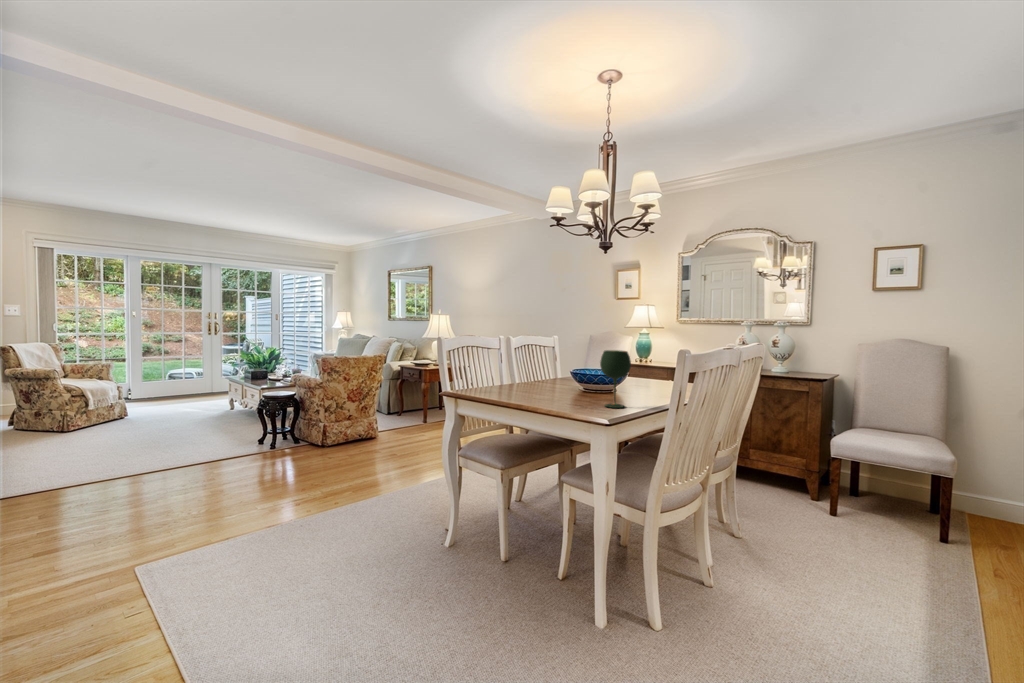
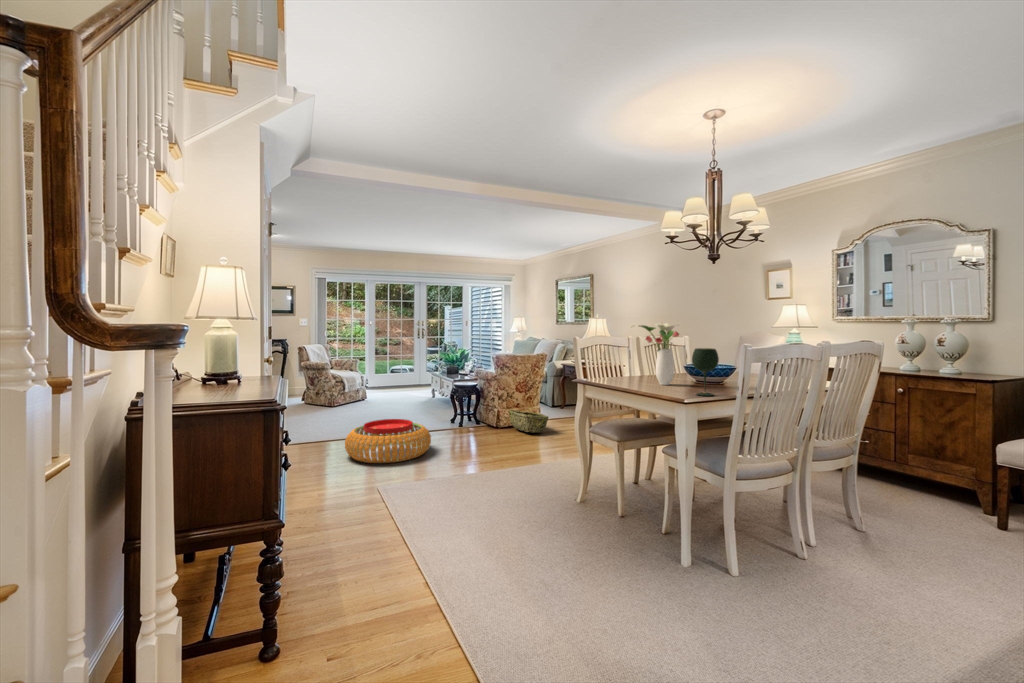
flower arrangement: none [515,319,572,393] -> present [639,323,679,385]
woven basket: none [338,424,390,451] -> present [509,410,548,433]
pouf: none [81,448,230,520] -> present [345,419,431,463]

